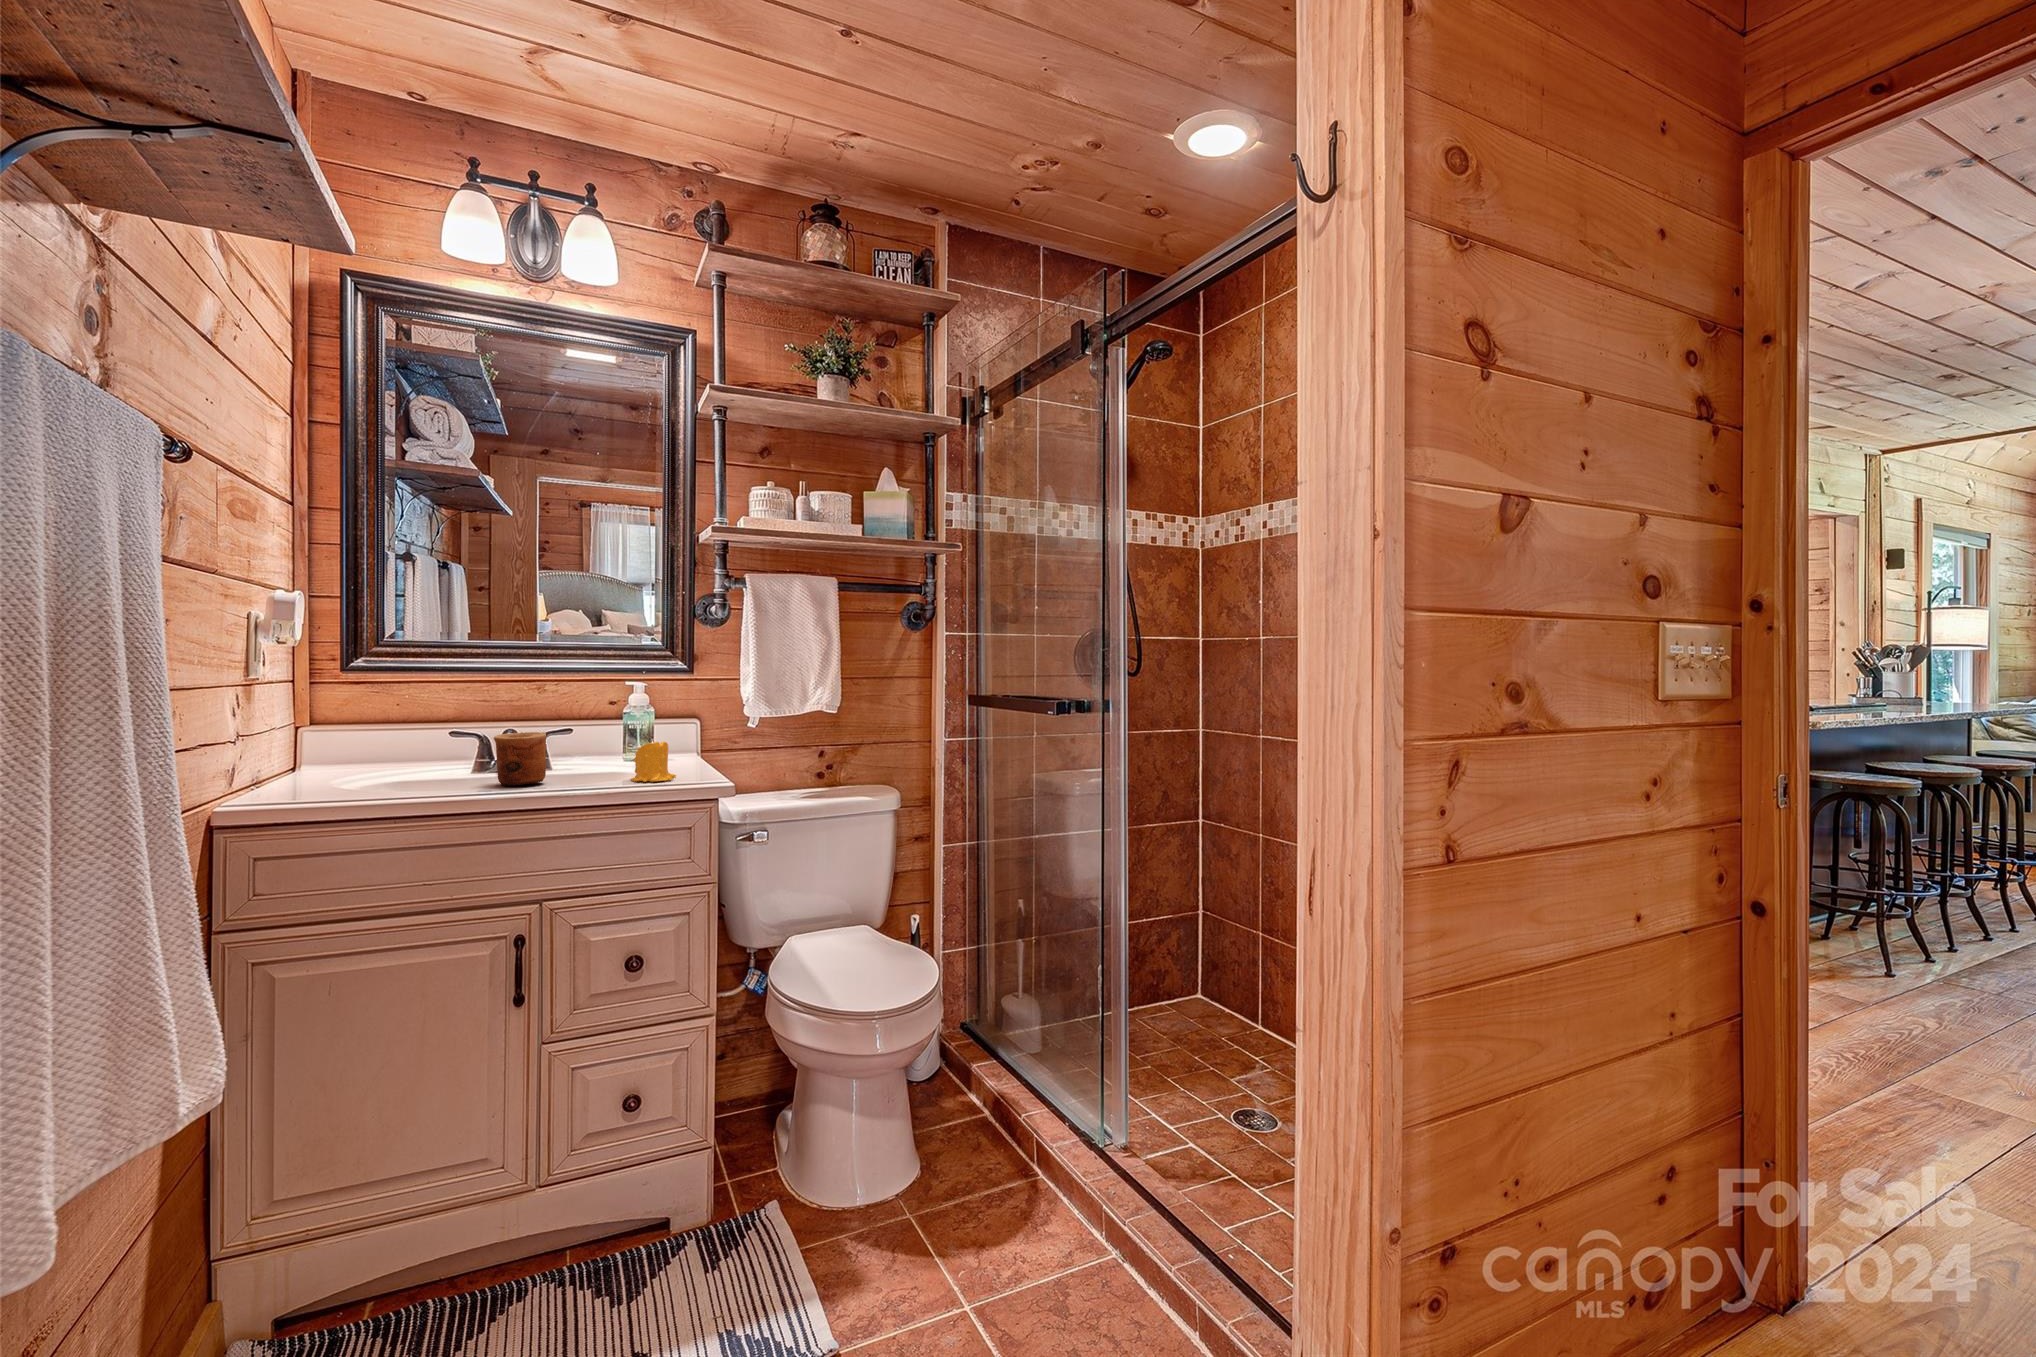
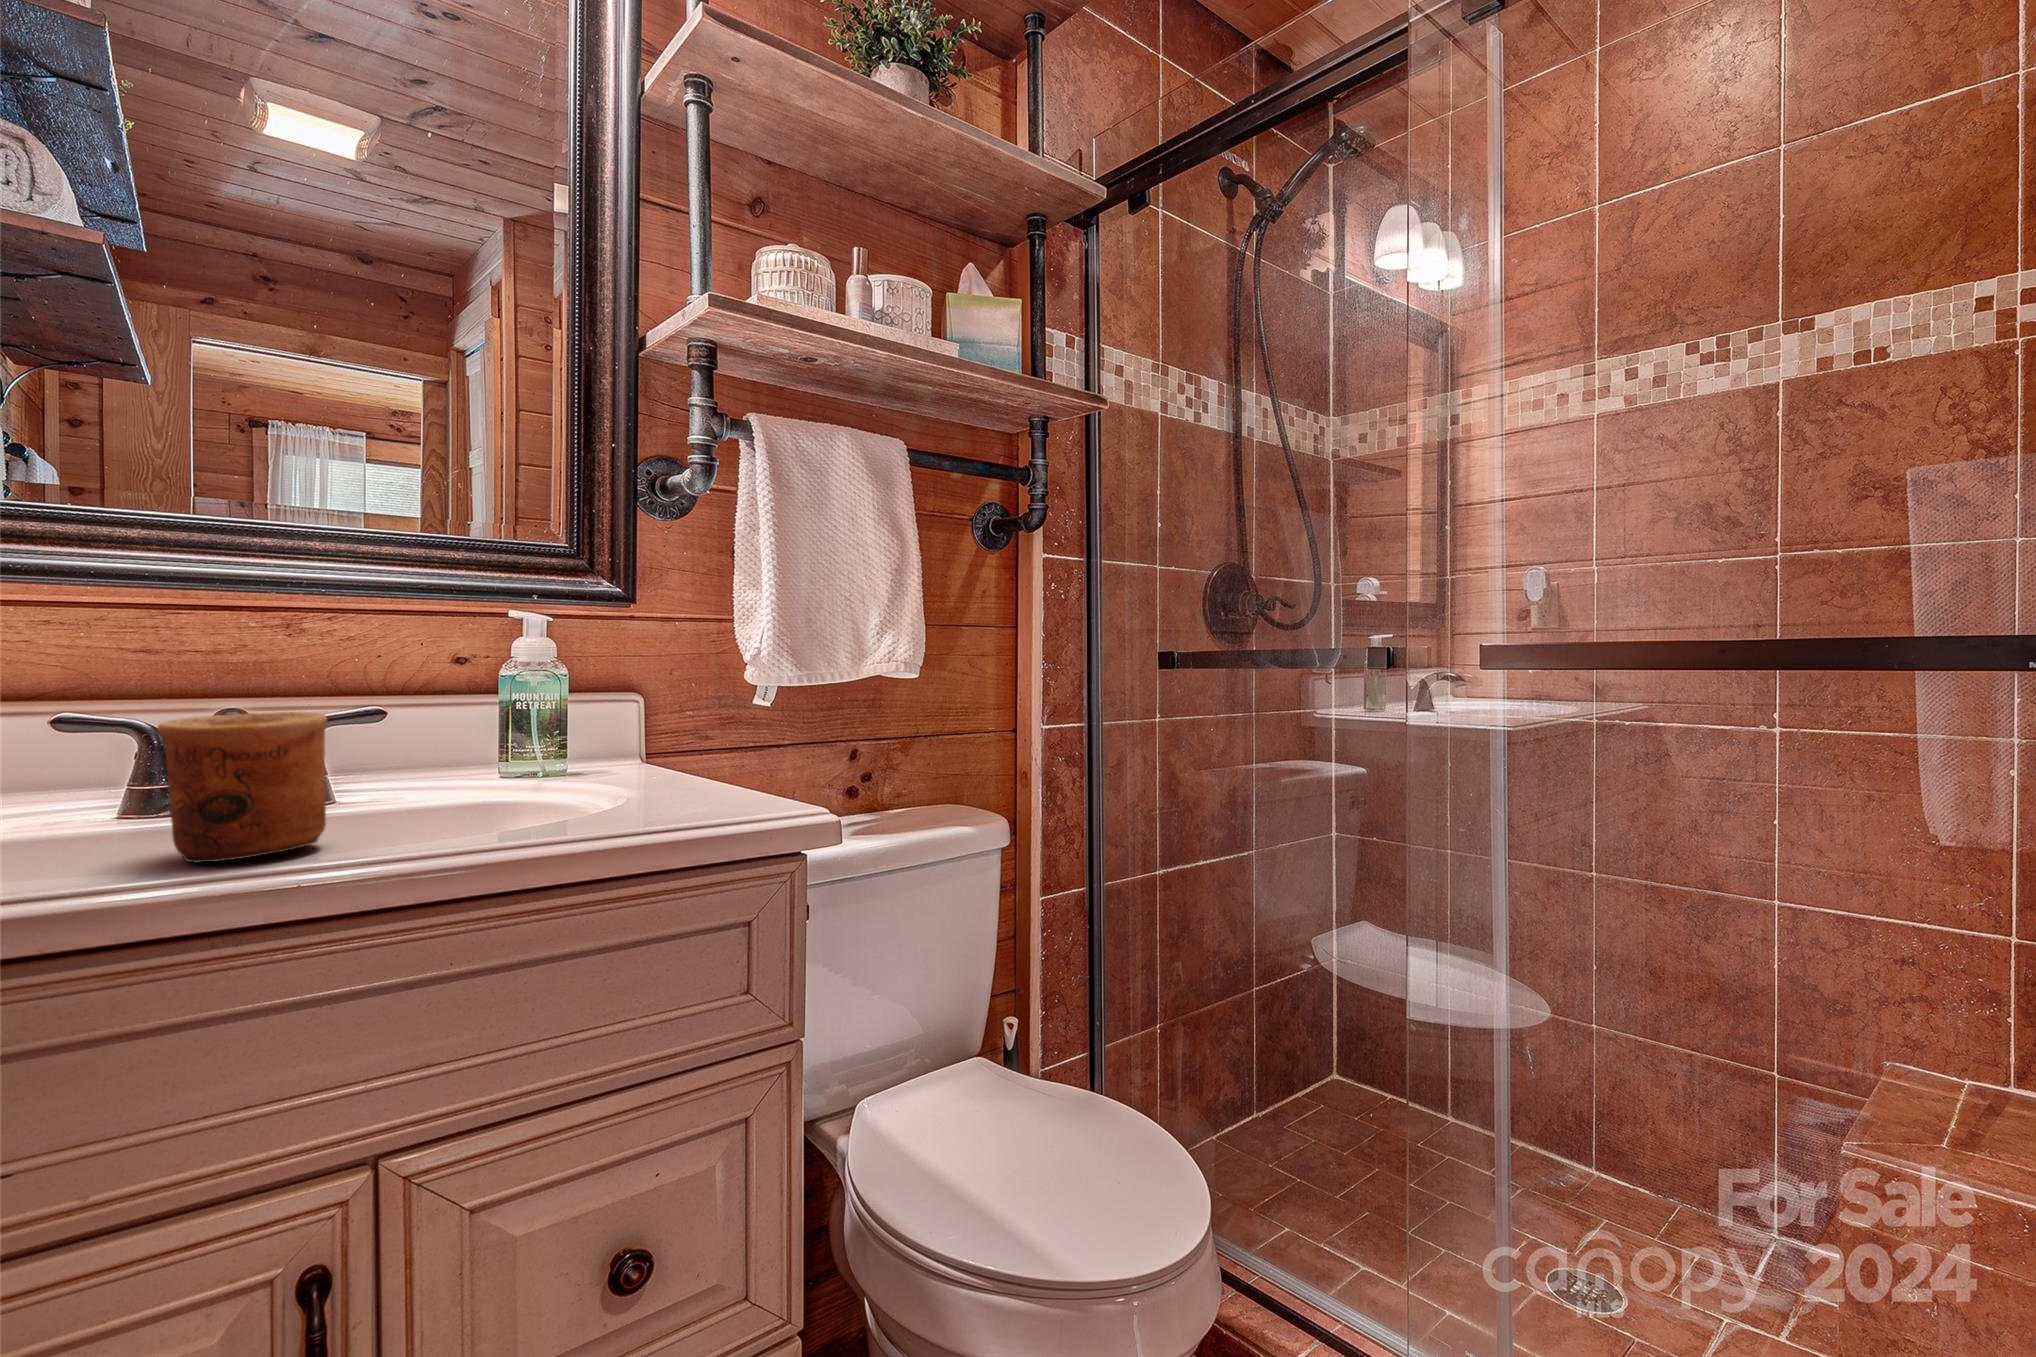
candle: present [630,741,676,782] -> none [558,727,664,830]

